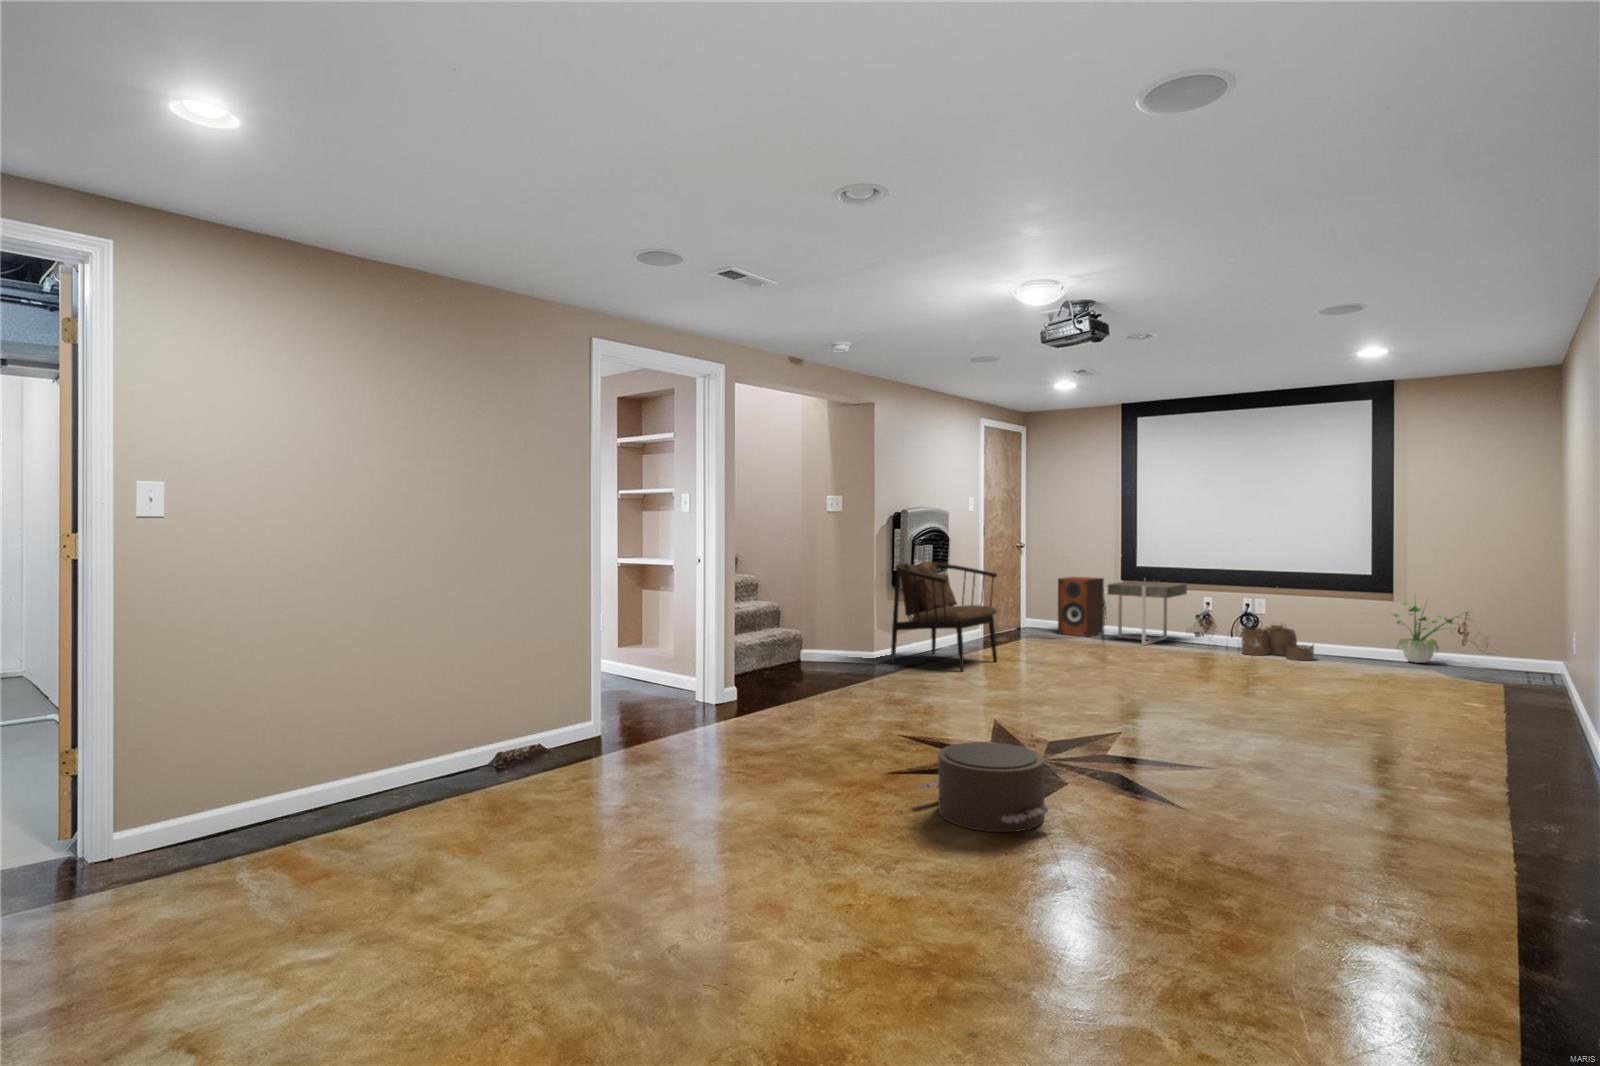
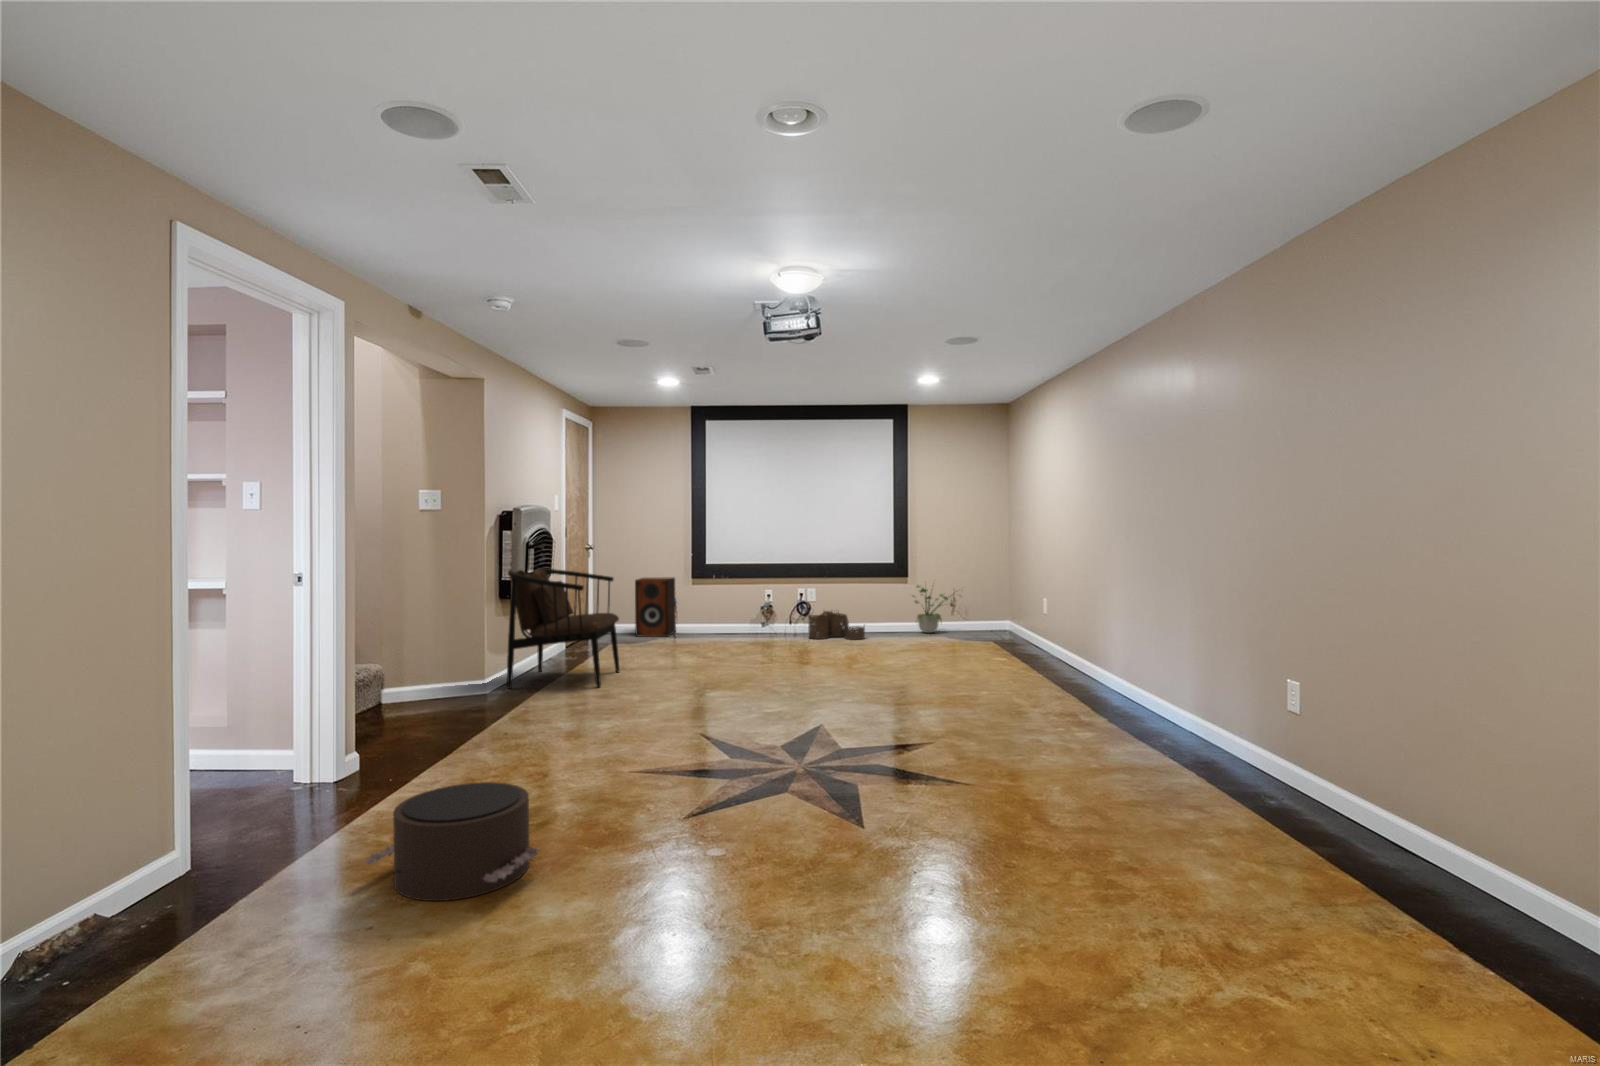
side table: present [1108,581,1187,645] -> none [691,579,753,640]
pouf: present [919,742,1049,832] -> present [365,782,539,901]

